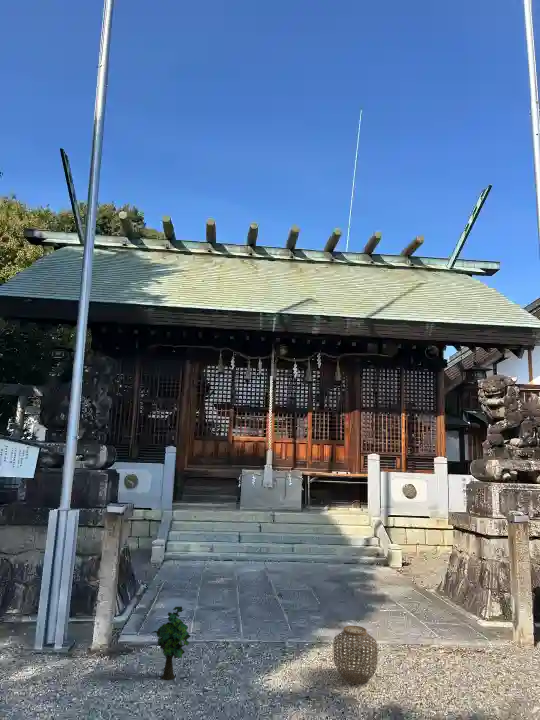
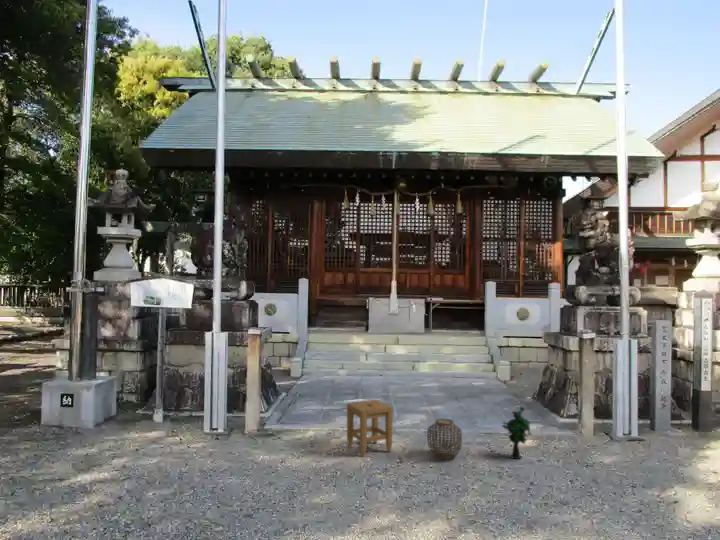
stool: none [228,600,289,681] -> present [347,400,393,457]
decorative plant: present [152,607,191,680] -> present [502,407,531,459]

